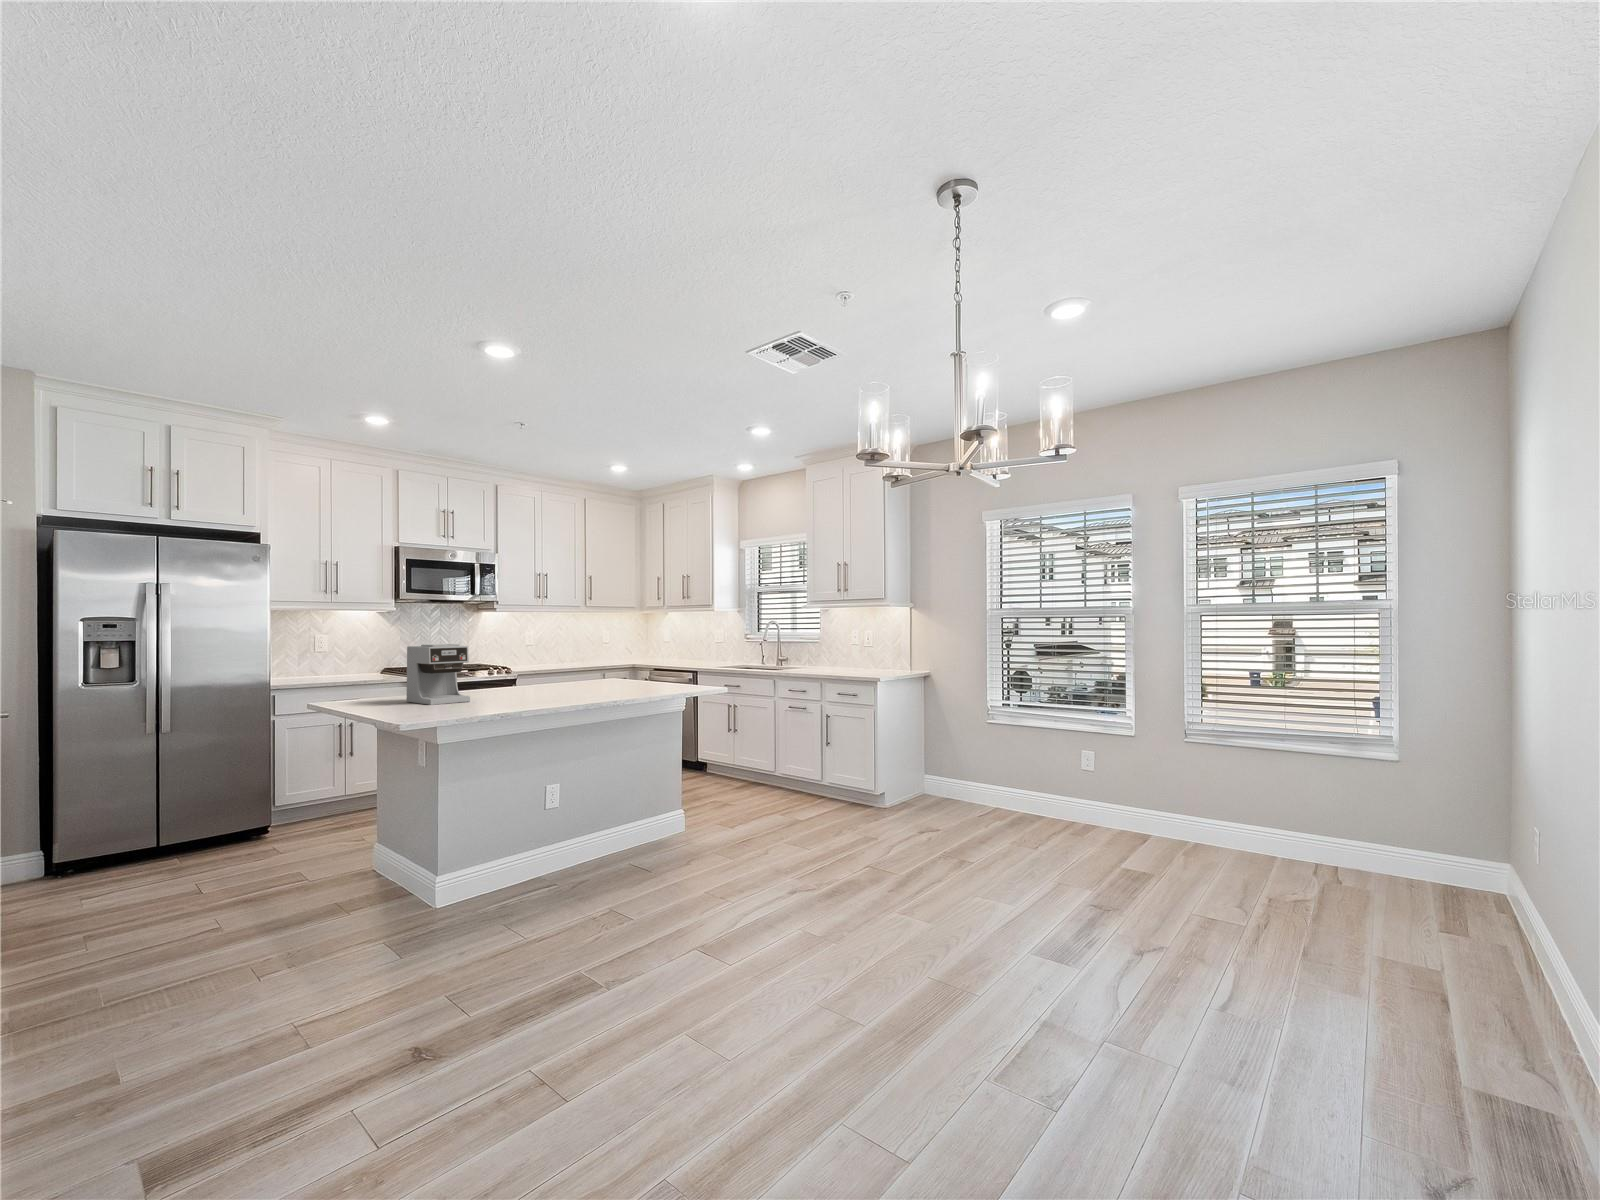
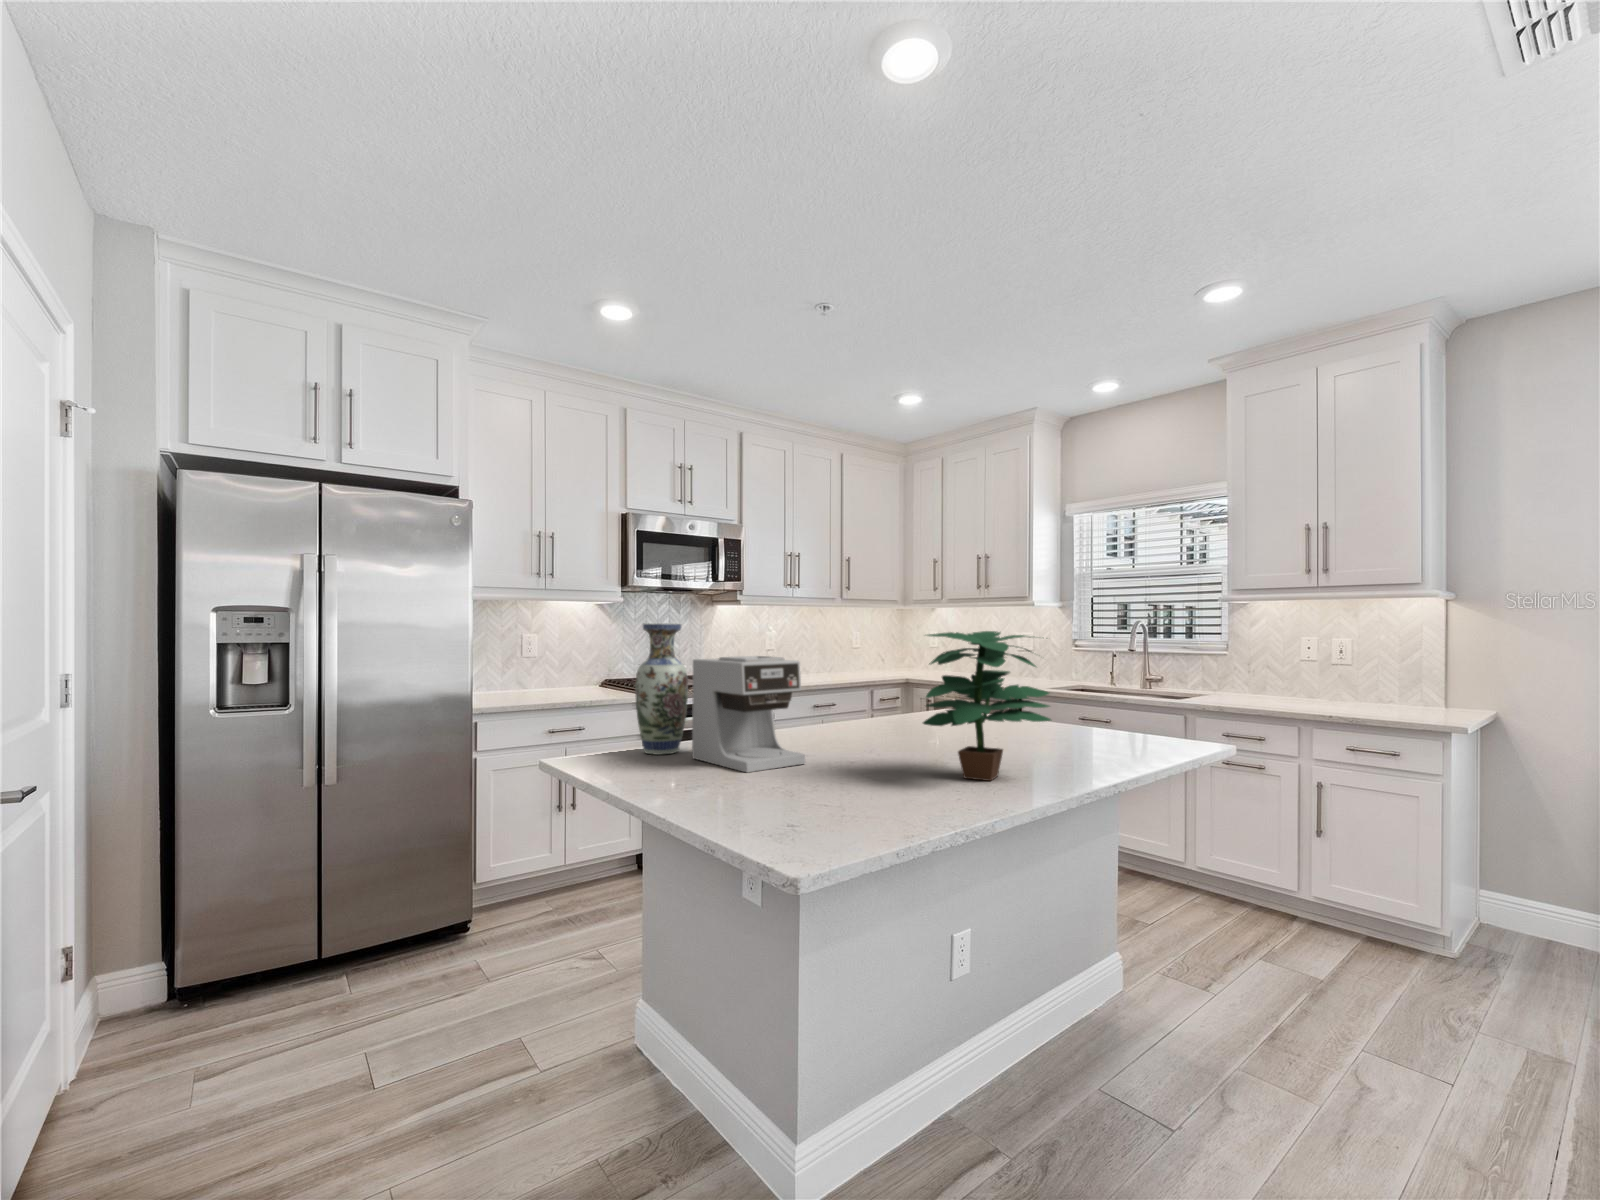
vase: none [375,626,409,701] -> present [635,624,688,755]
potted plant: none [520,629,597,703] -> present [923,631,1051,781]

